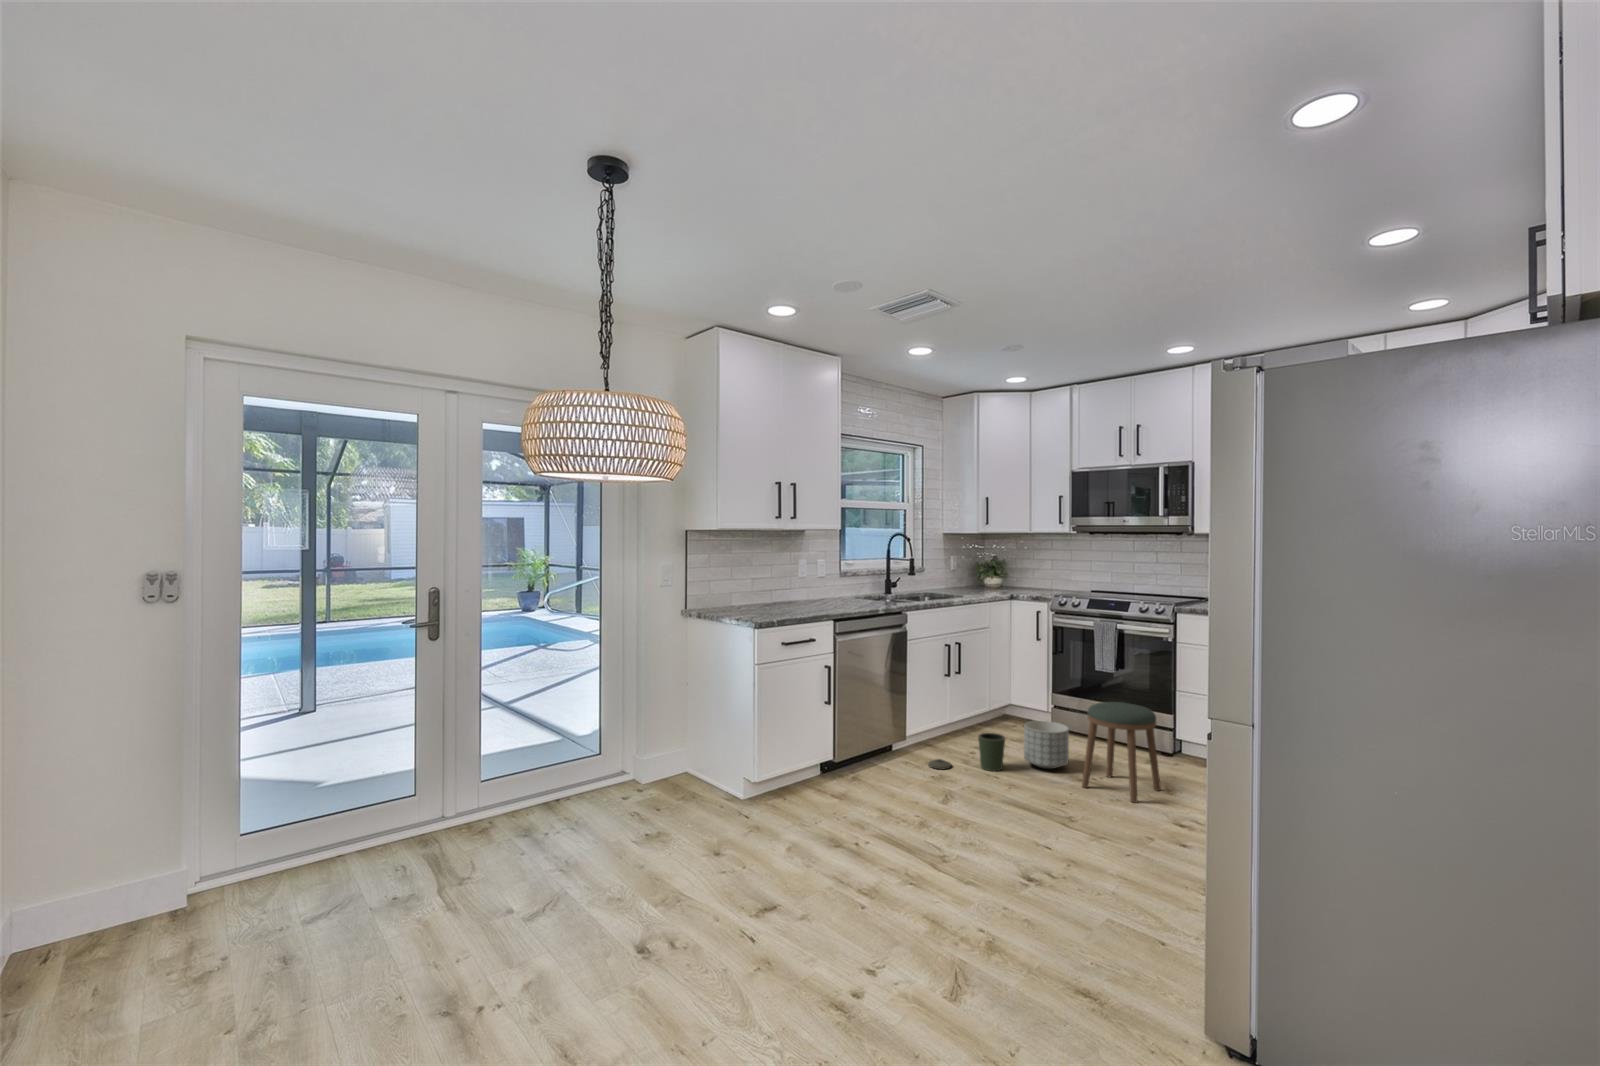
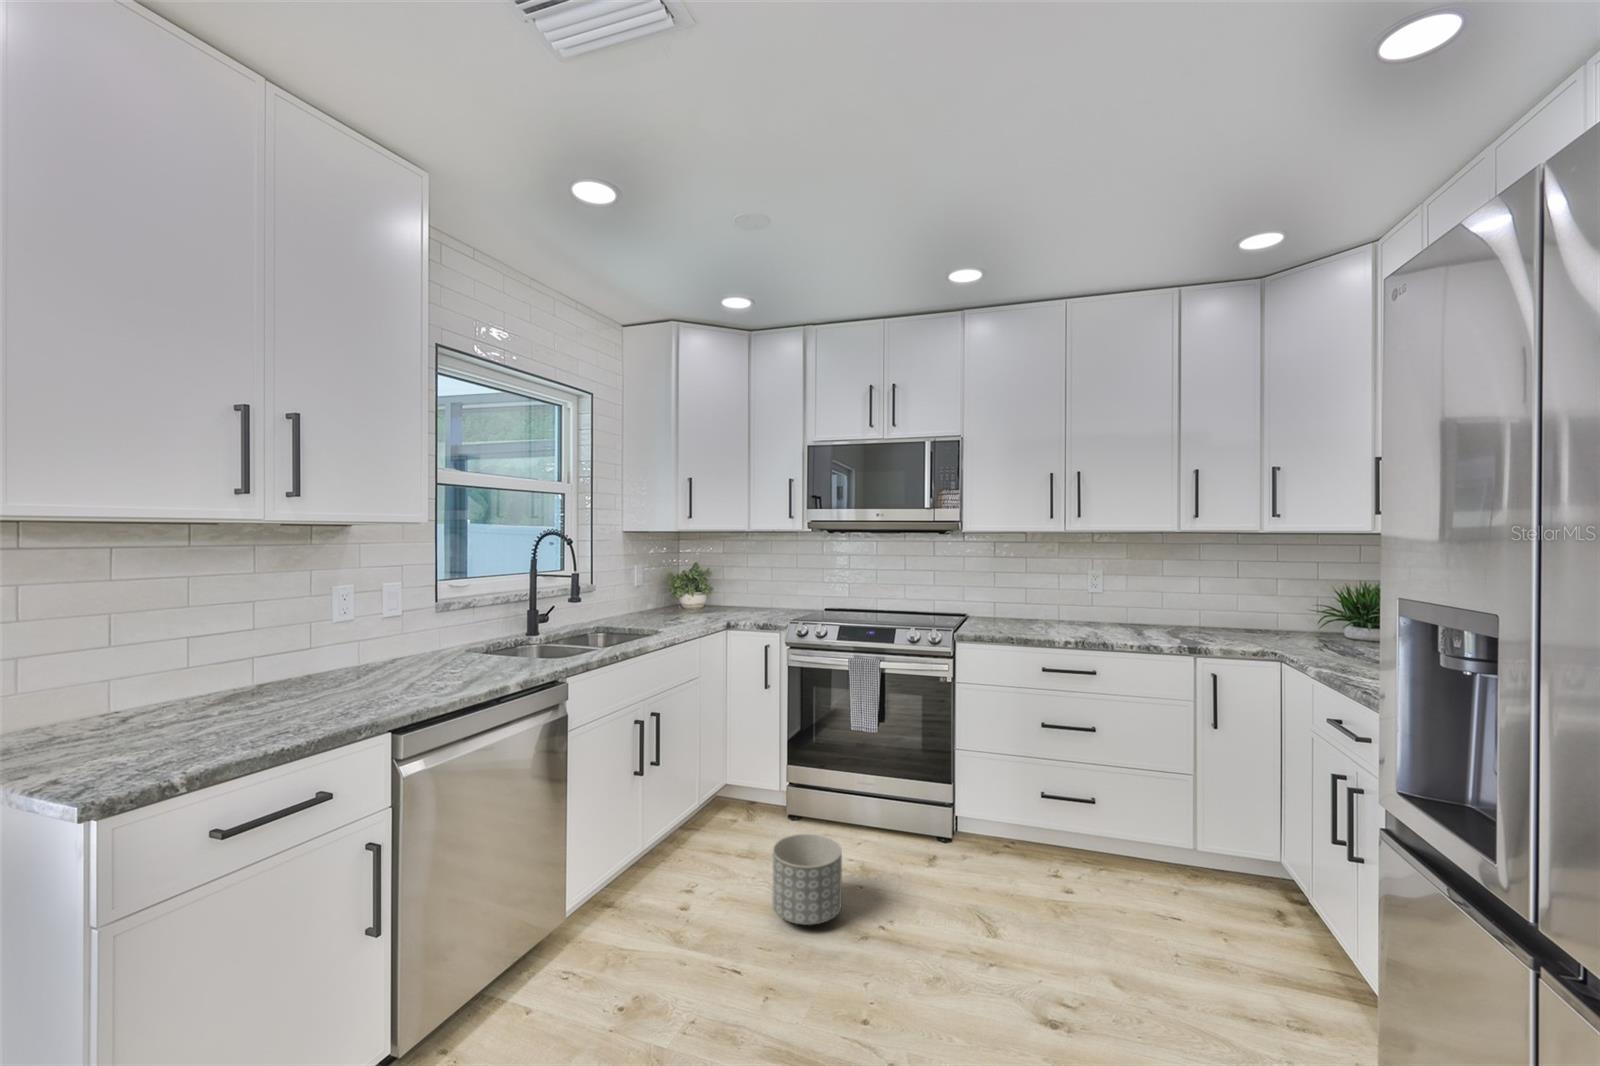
stool: present [1082,702,1161,803] -> none [878,800,986,987]
trash can: present [928,733,1005,771] -> none [609,879,747,983]

